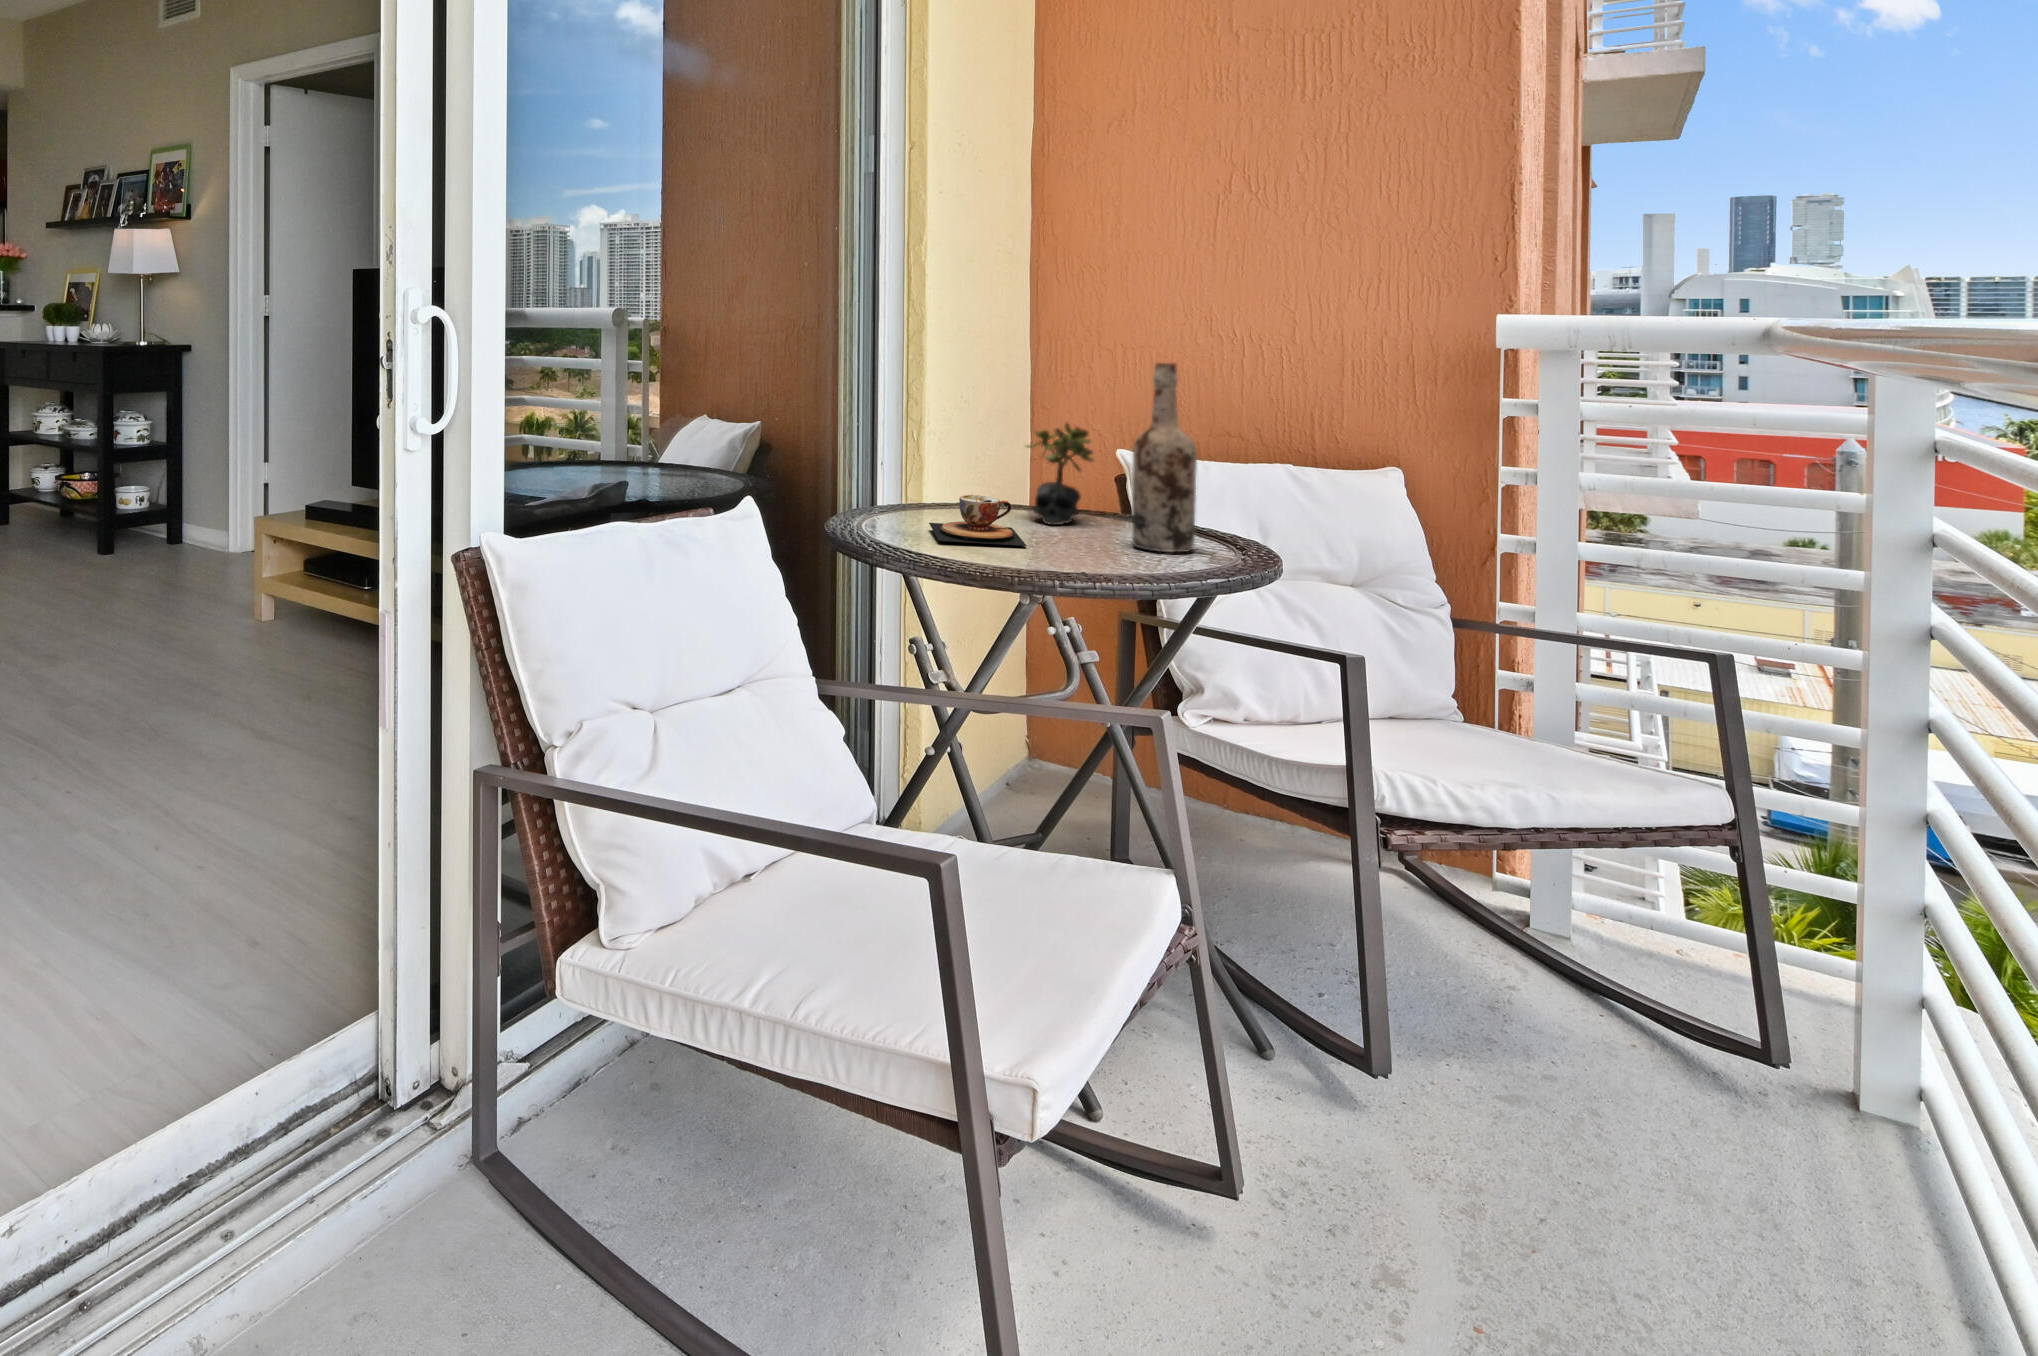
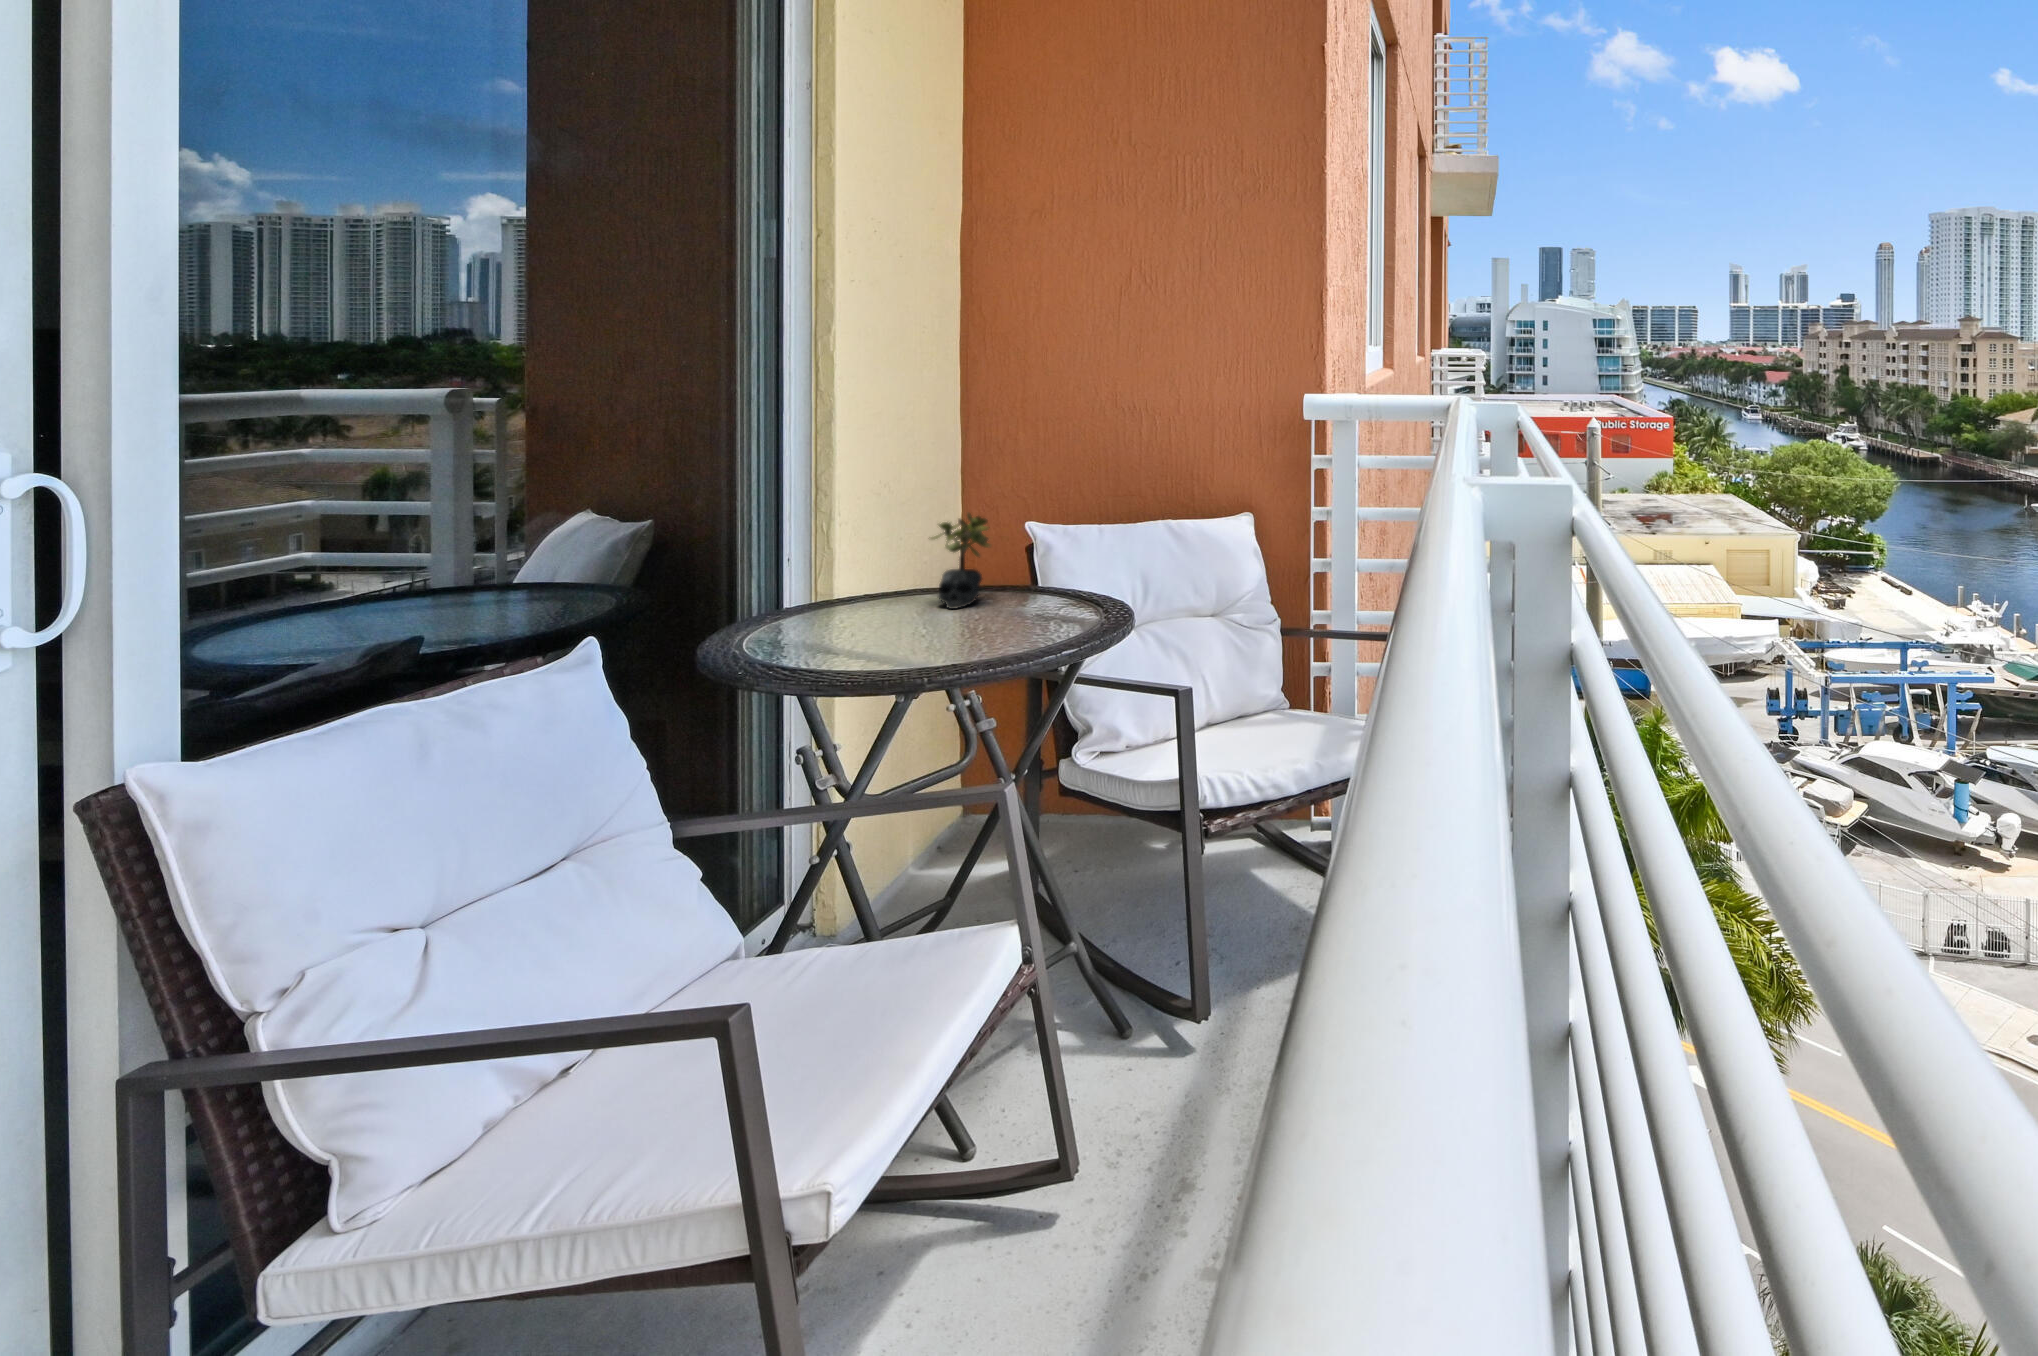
wine bottle: present [1132,363,1197,552] -> none [1015,460,1068,625]
teacup: present [929,495,1027,546] -> none [826,595,918,648]

